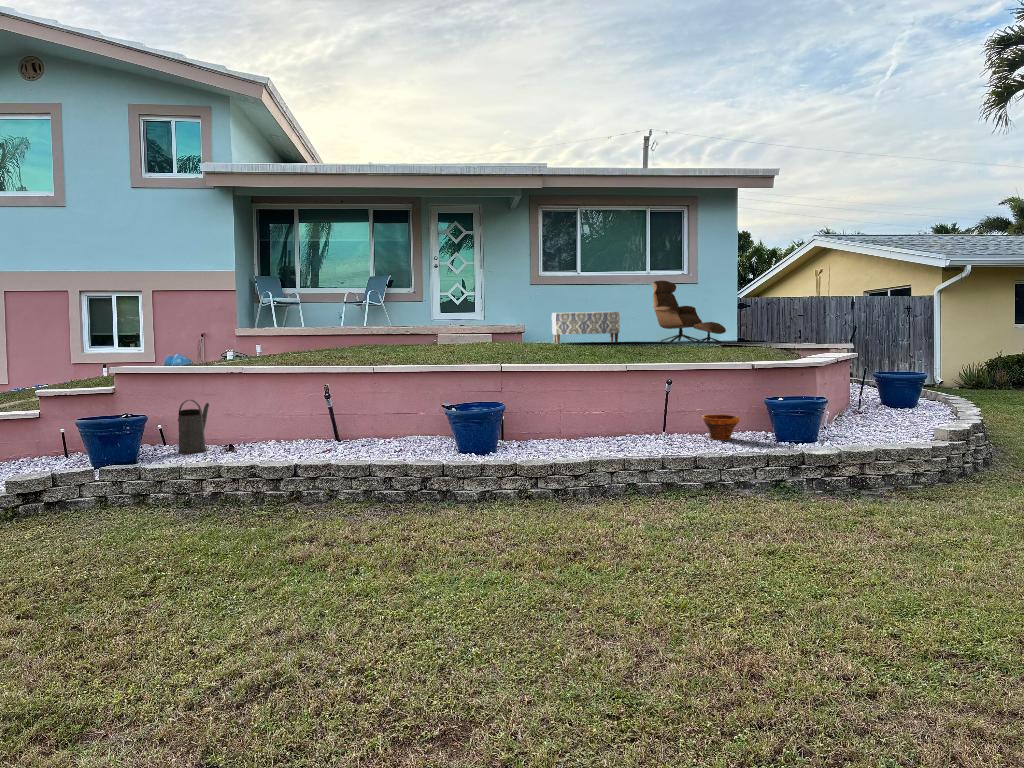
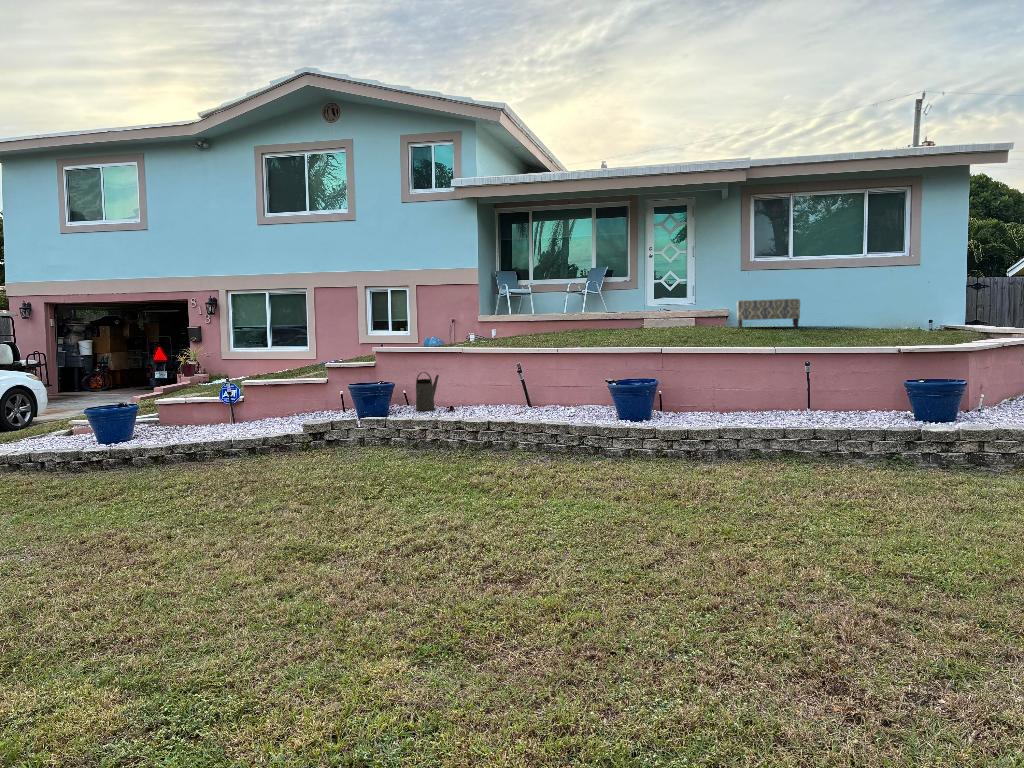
lounge chair: present [653,281,726,343] -> none [836,269,909,328]
planter: present [702,414,739,440] -> none [841,394,876,417]

